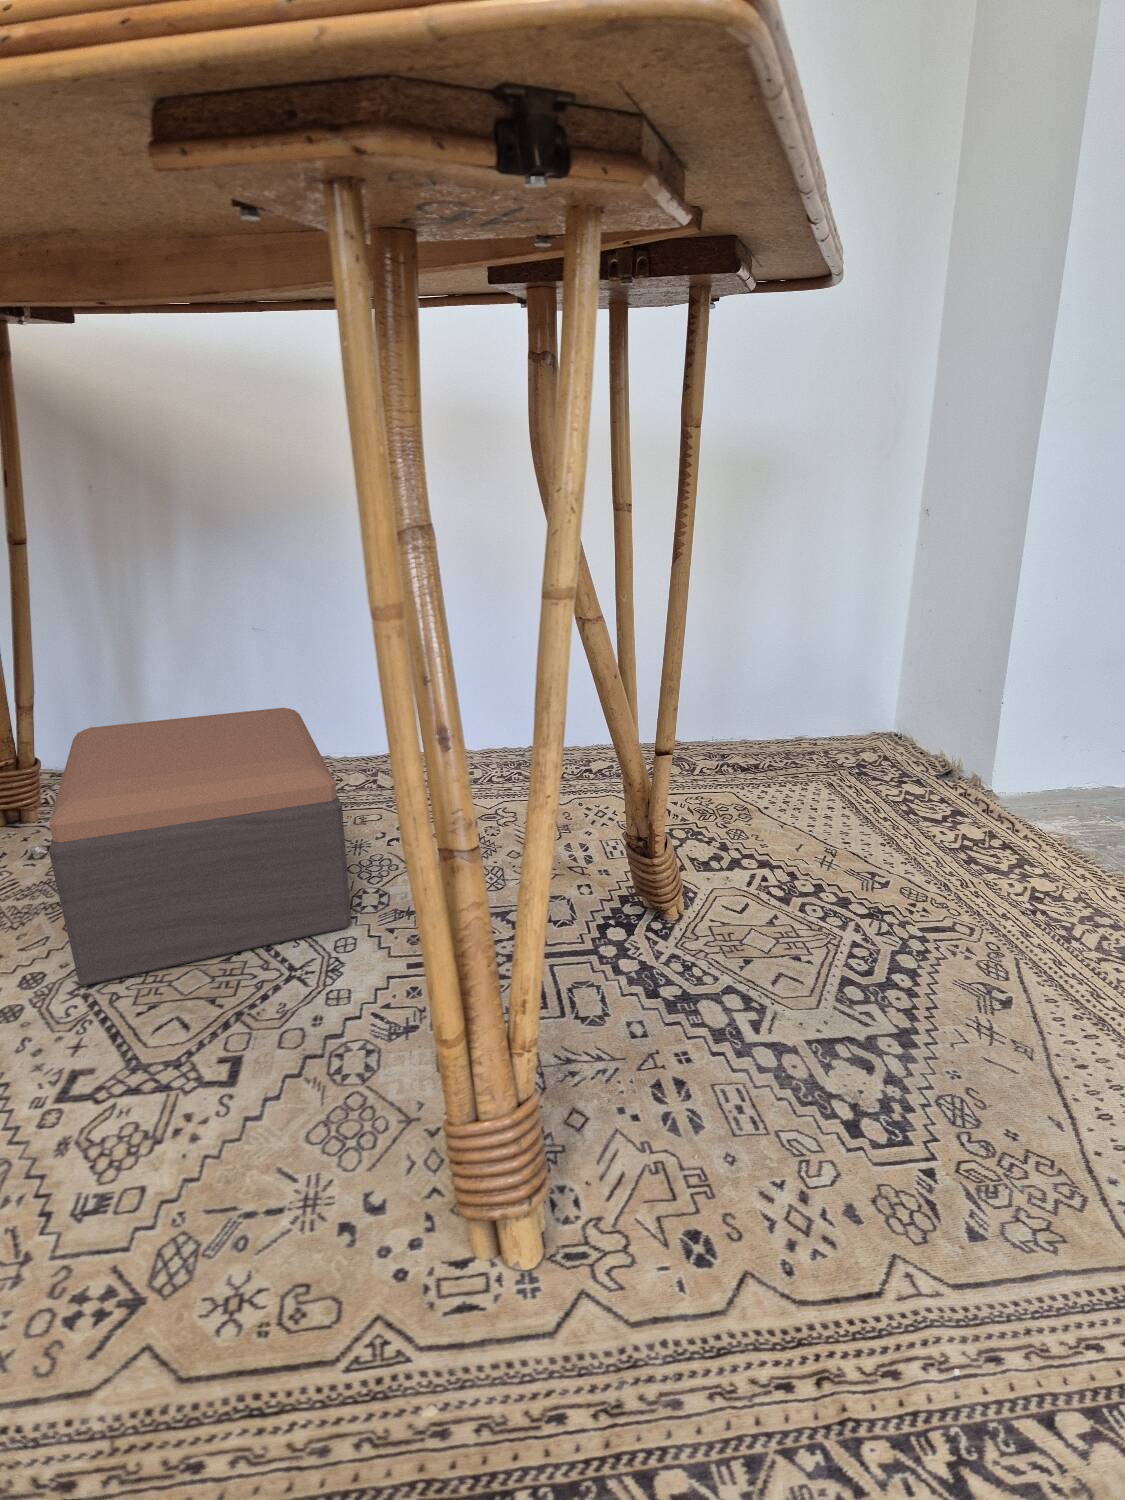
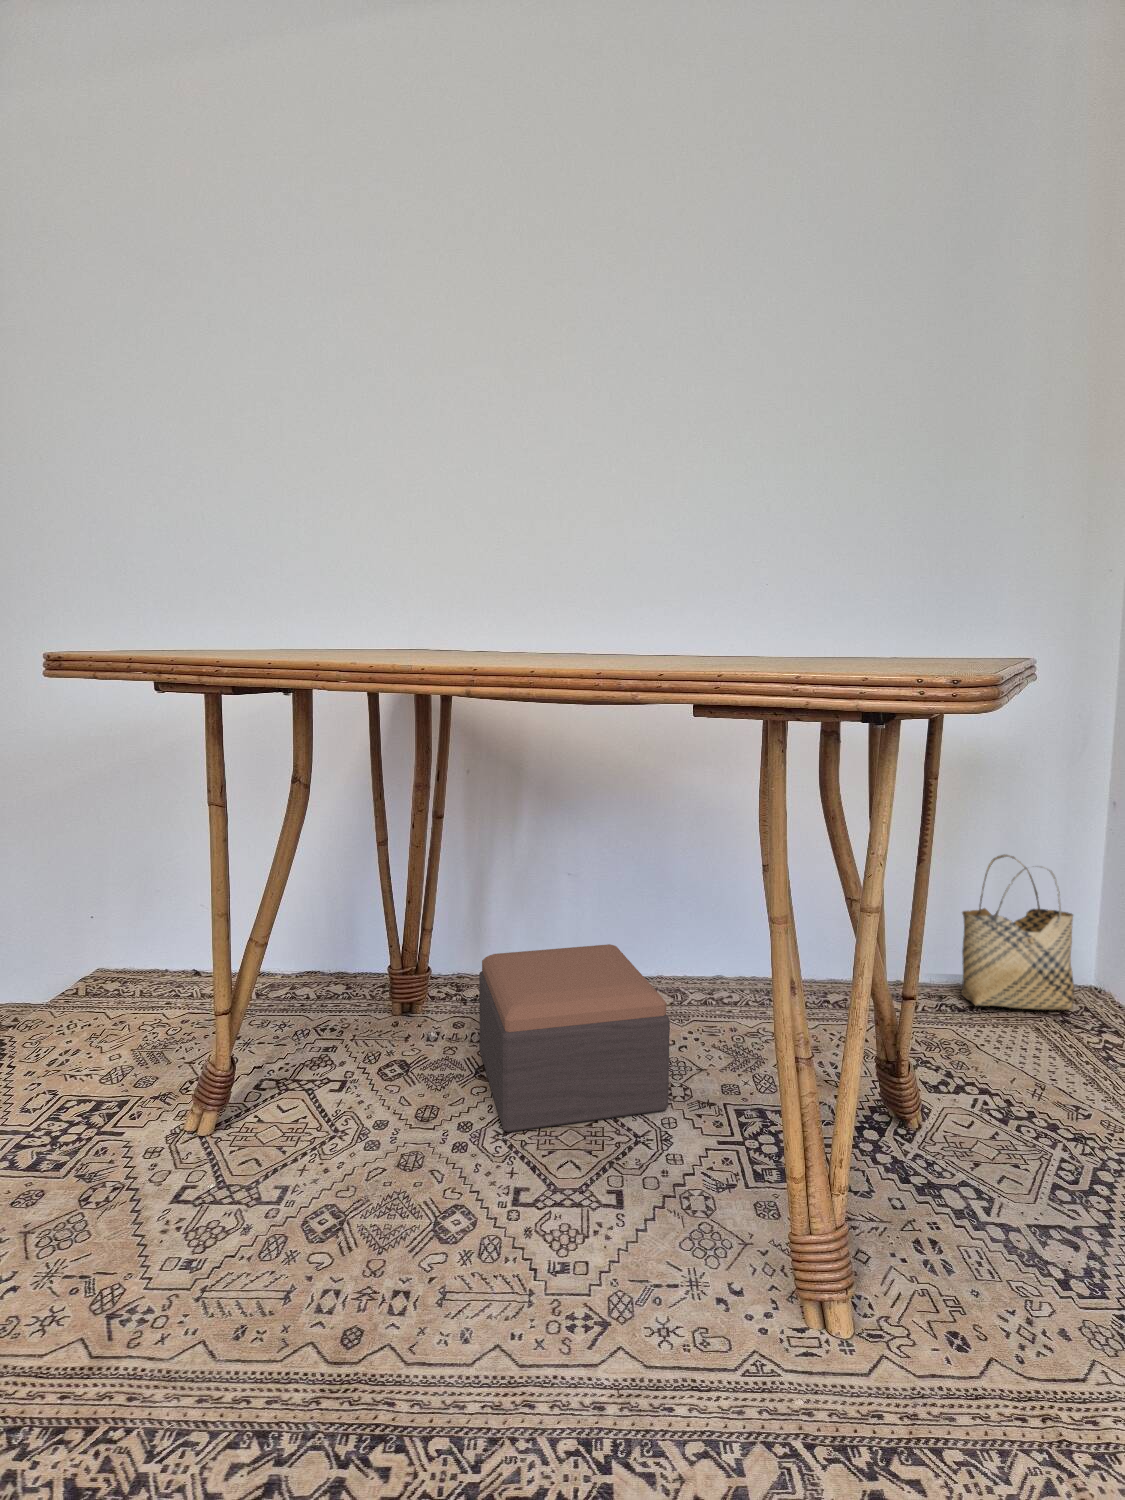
woven basket: none [753,583,884,765] -> present [961,855,1074,1010]

